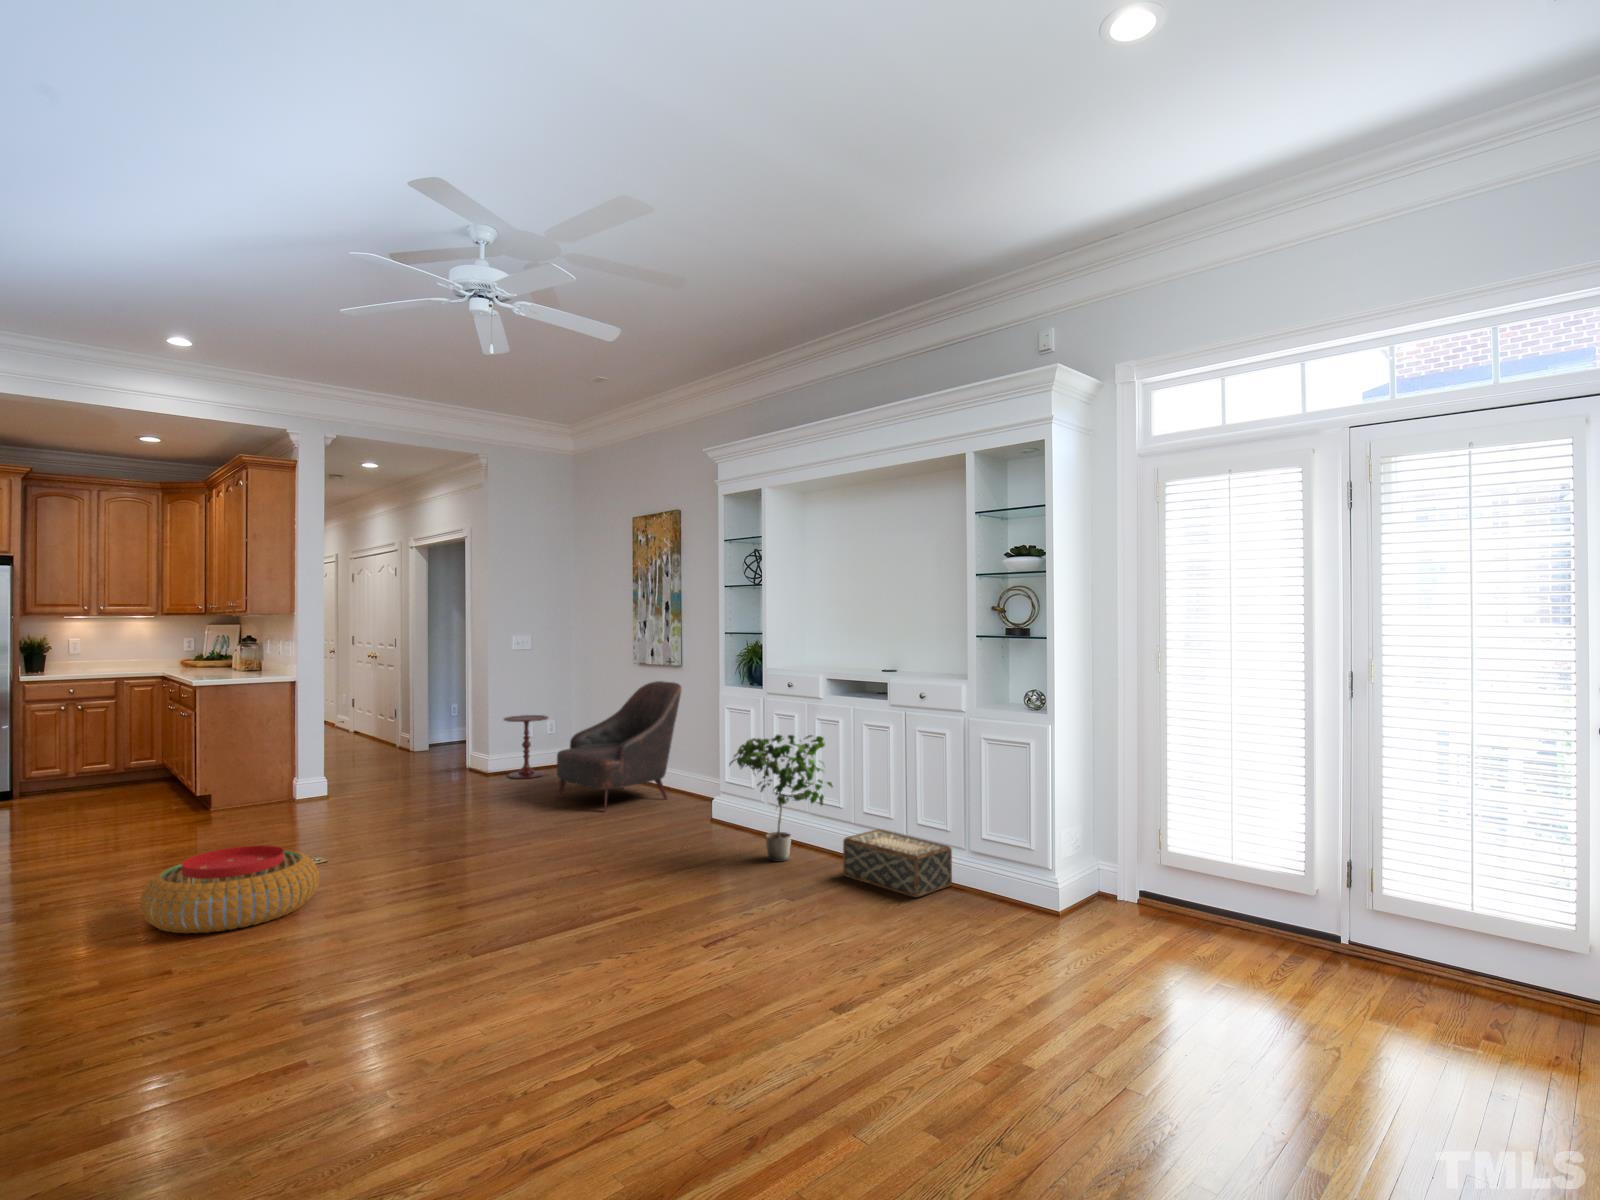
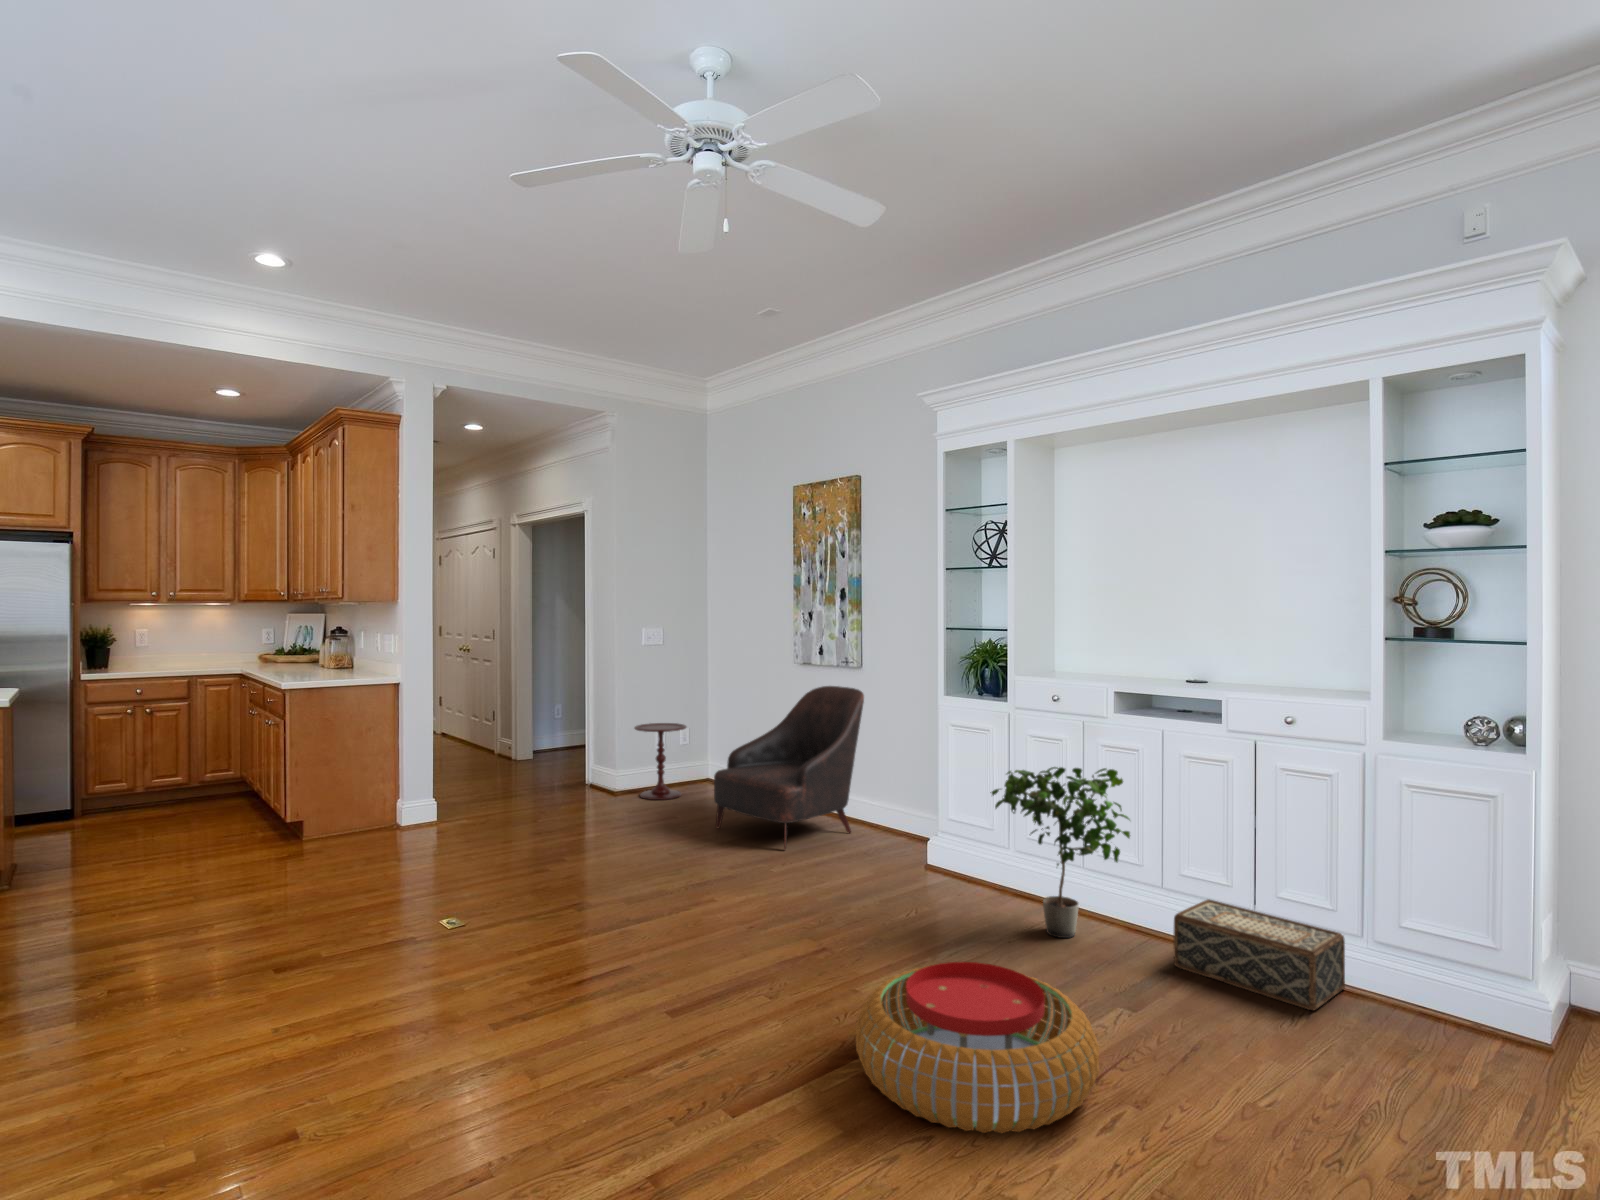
pouf: present [140,845,319,934] -> present [856,962,1099,1133]

